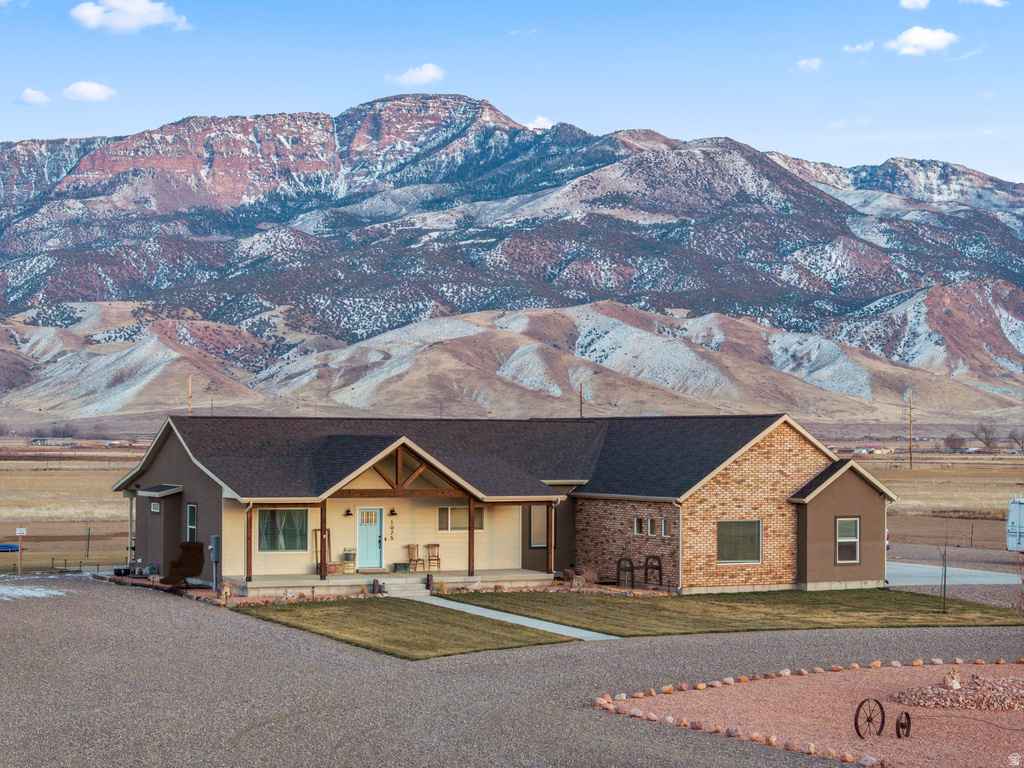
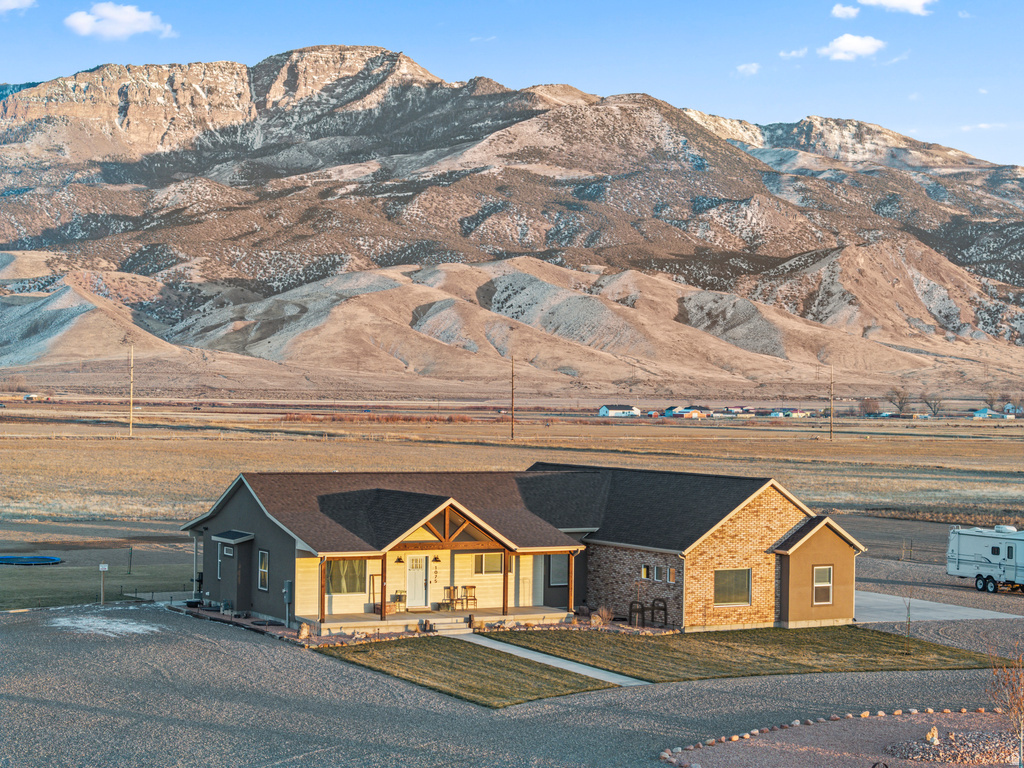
lounge chair: present [160,541,205,591] -> none [242,584,279,629]

